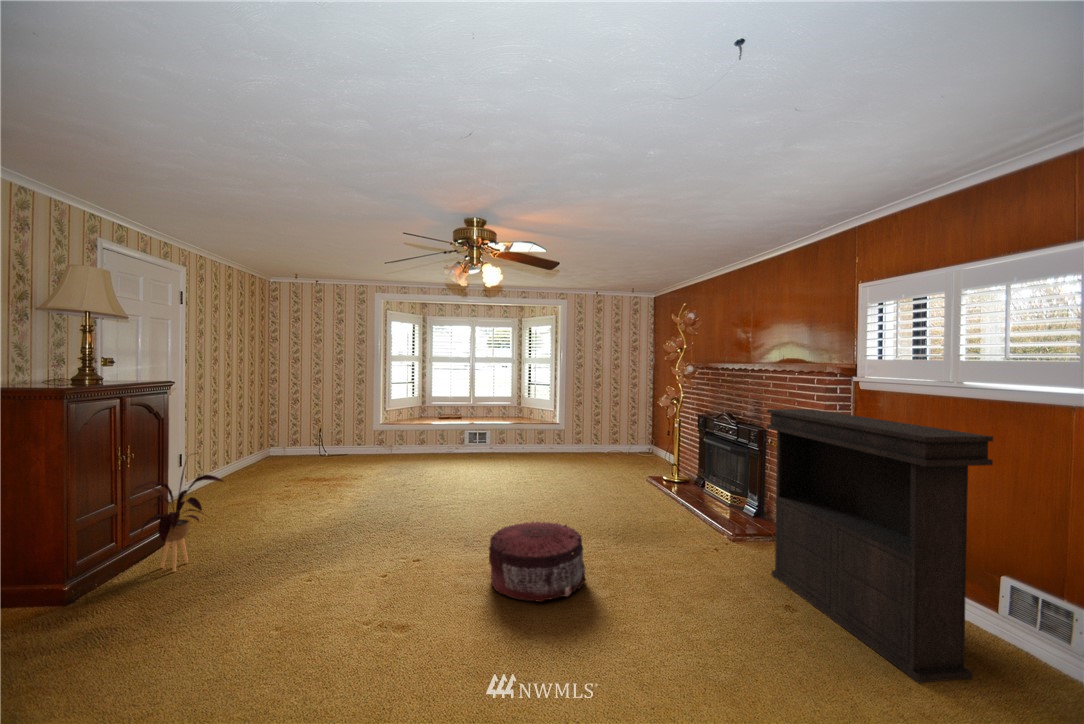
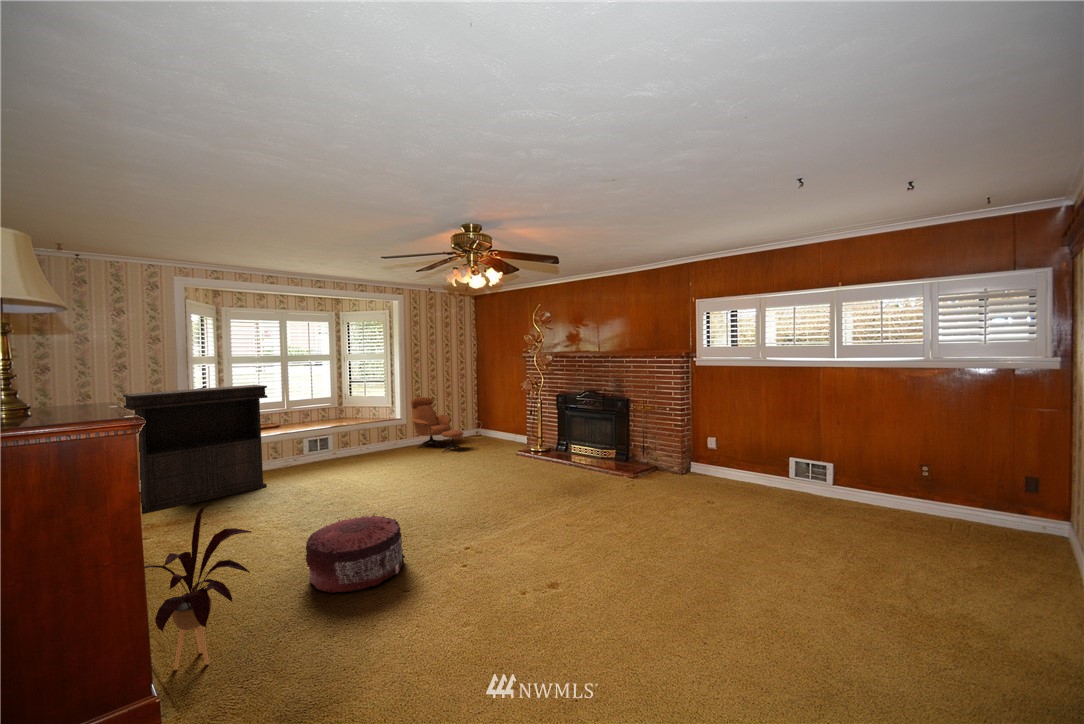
lounge chair: none [570,405,613,466] -> present [411,397,463,452]
console table: present [767,409,993,683] -> present [123,385,267,514]
pouf: present [489,521,586,602] -> present [306,515,405,593]

